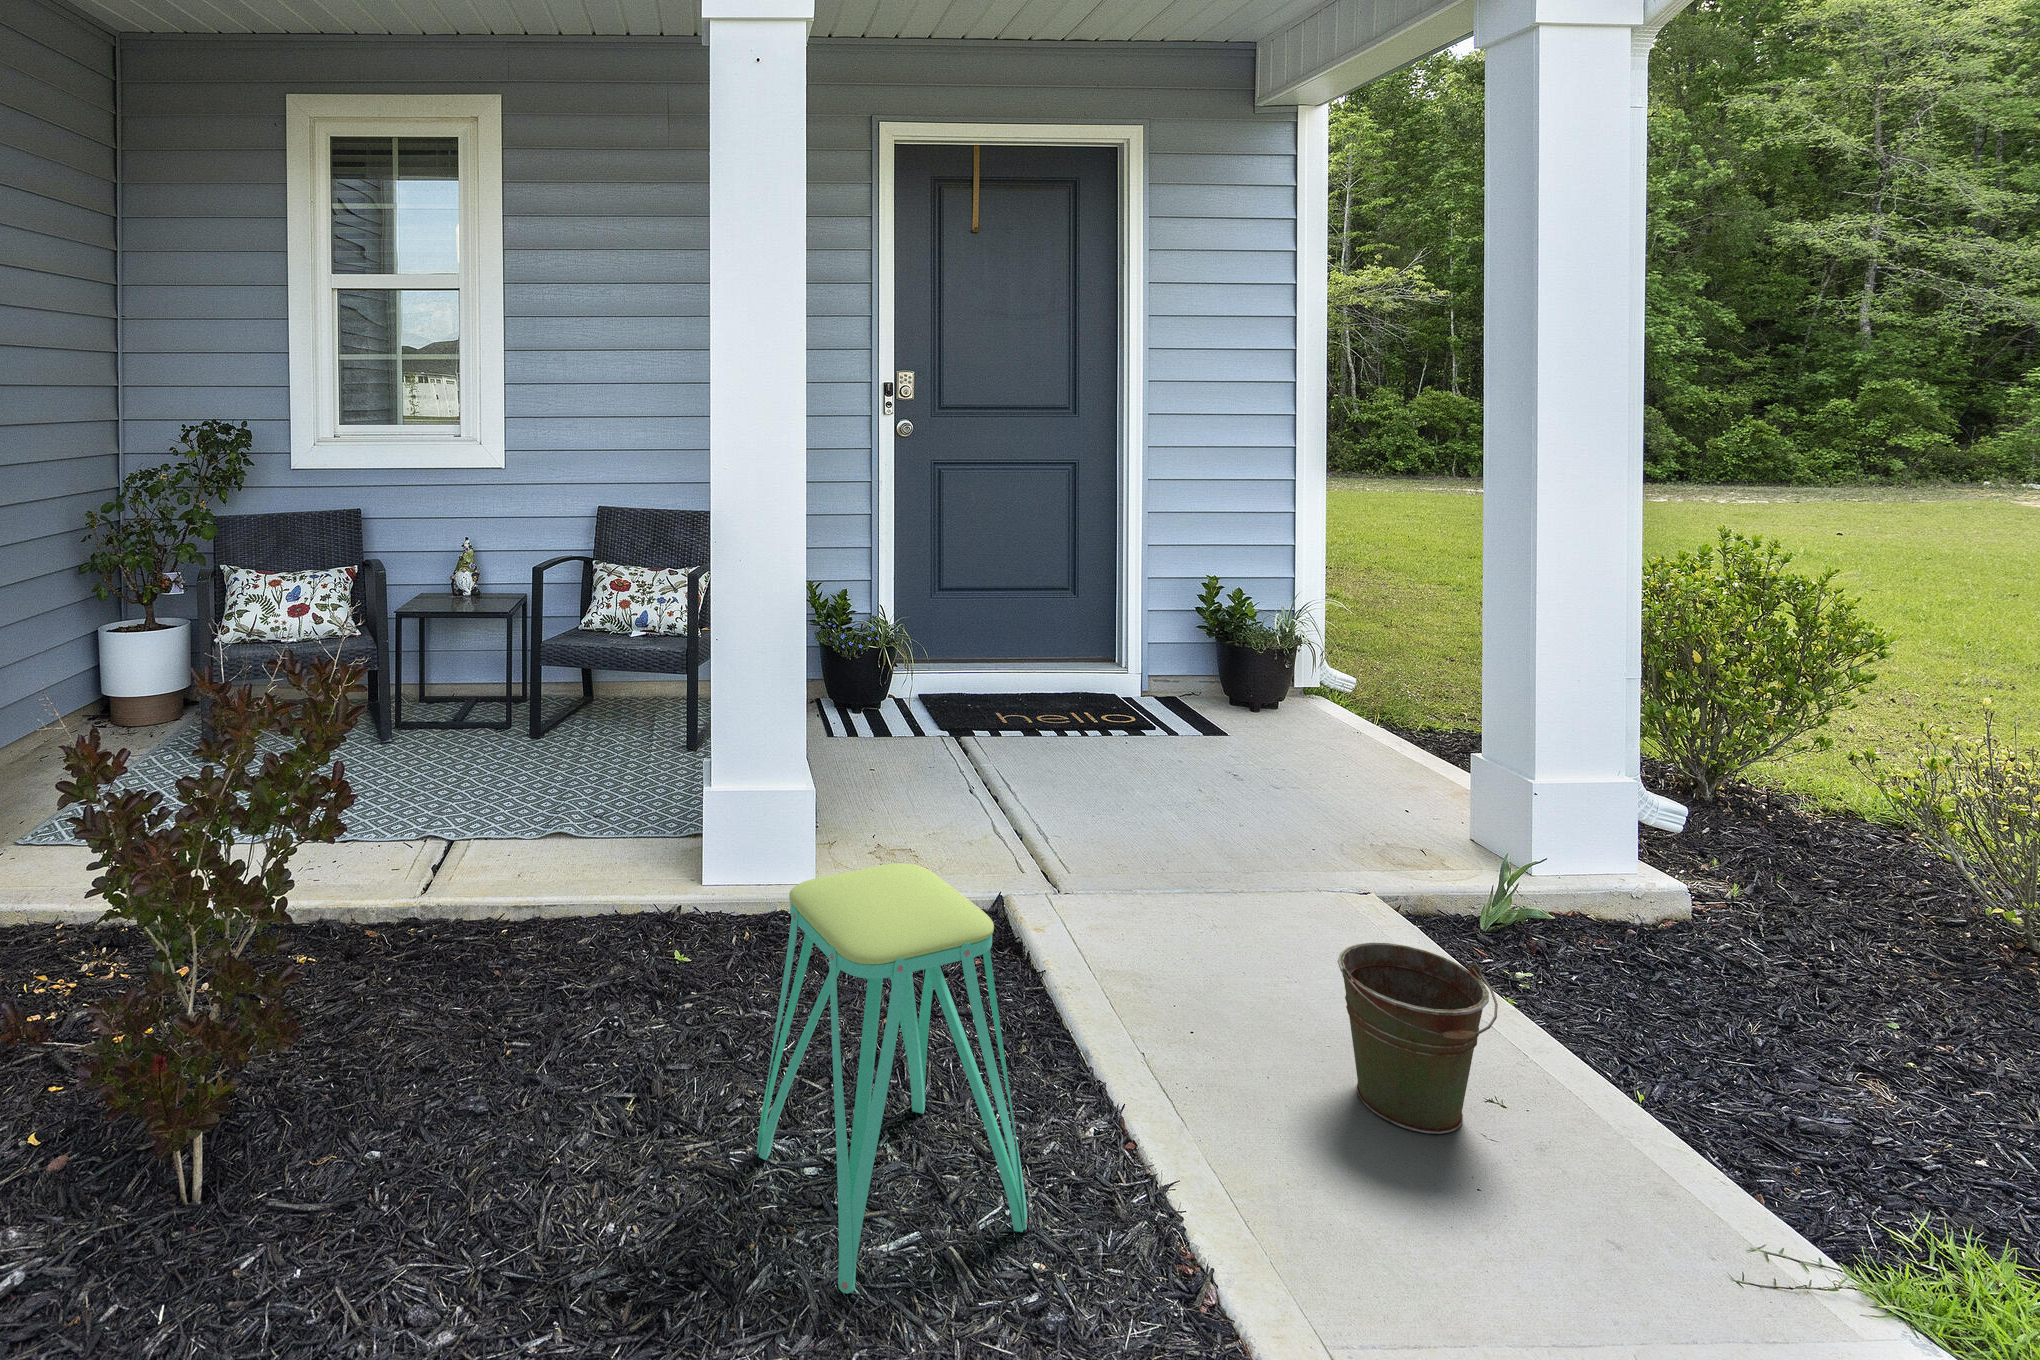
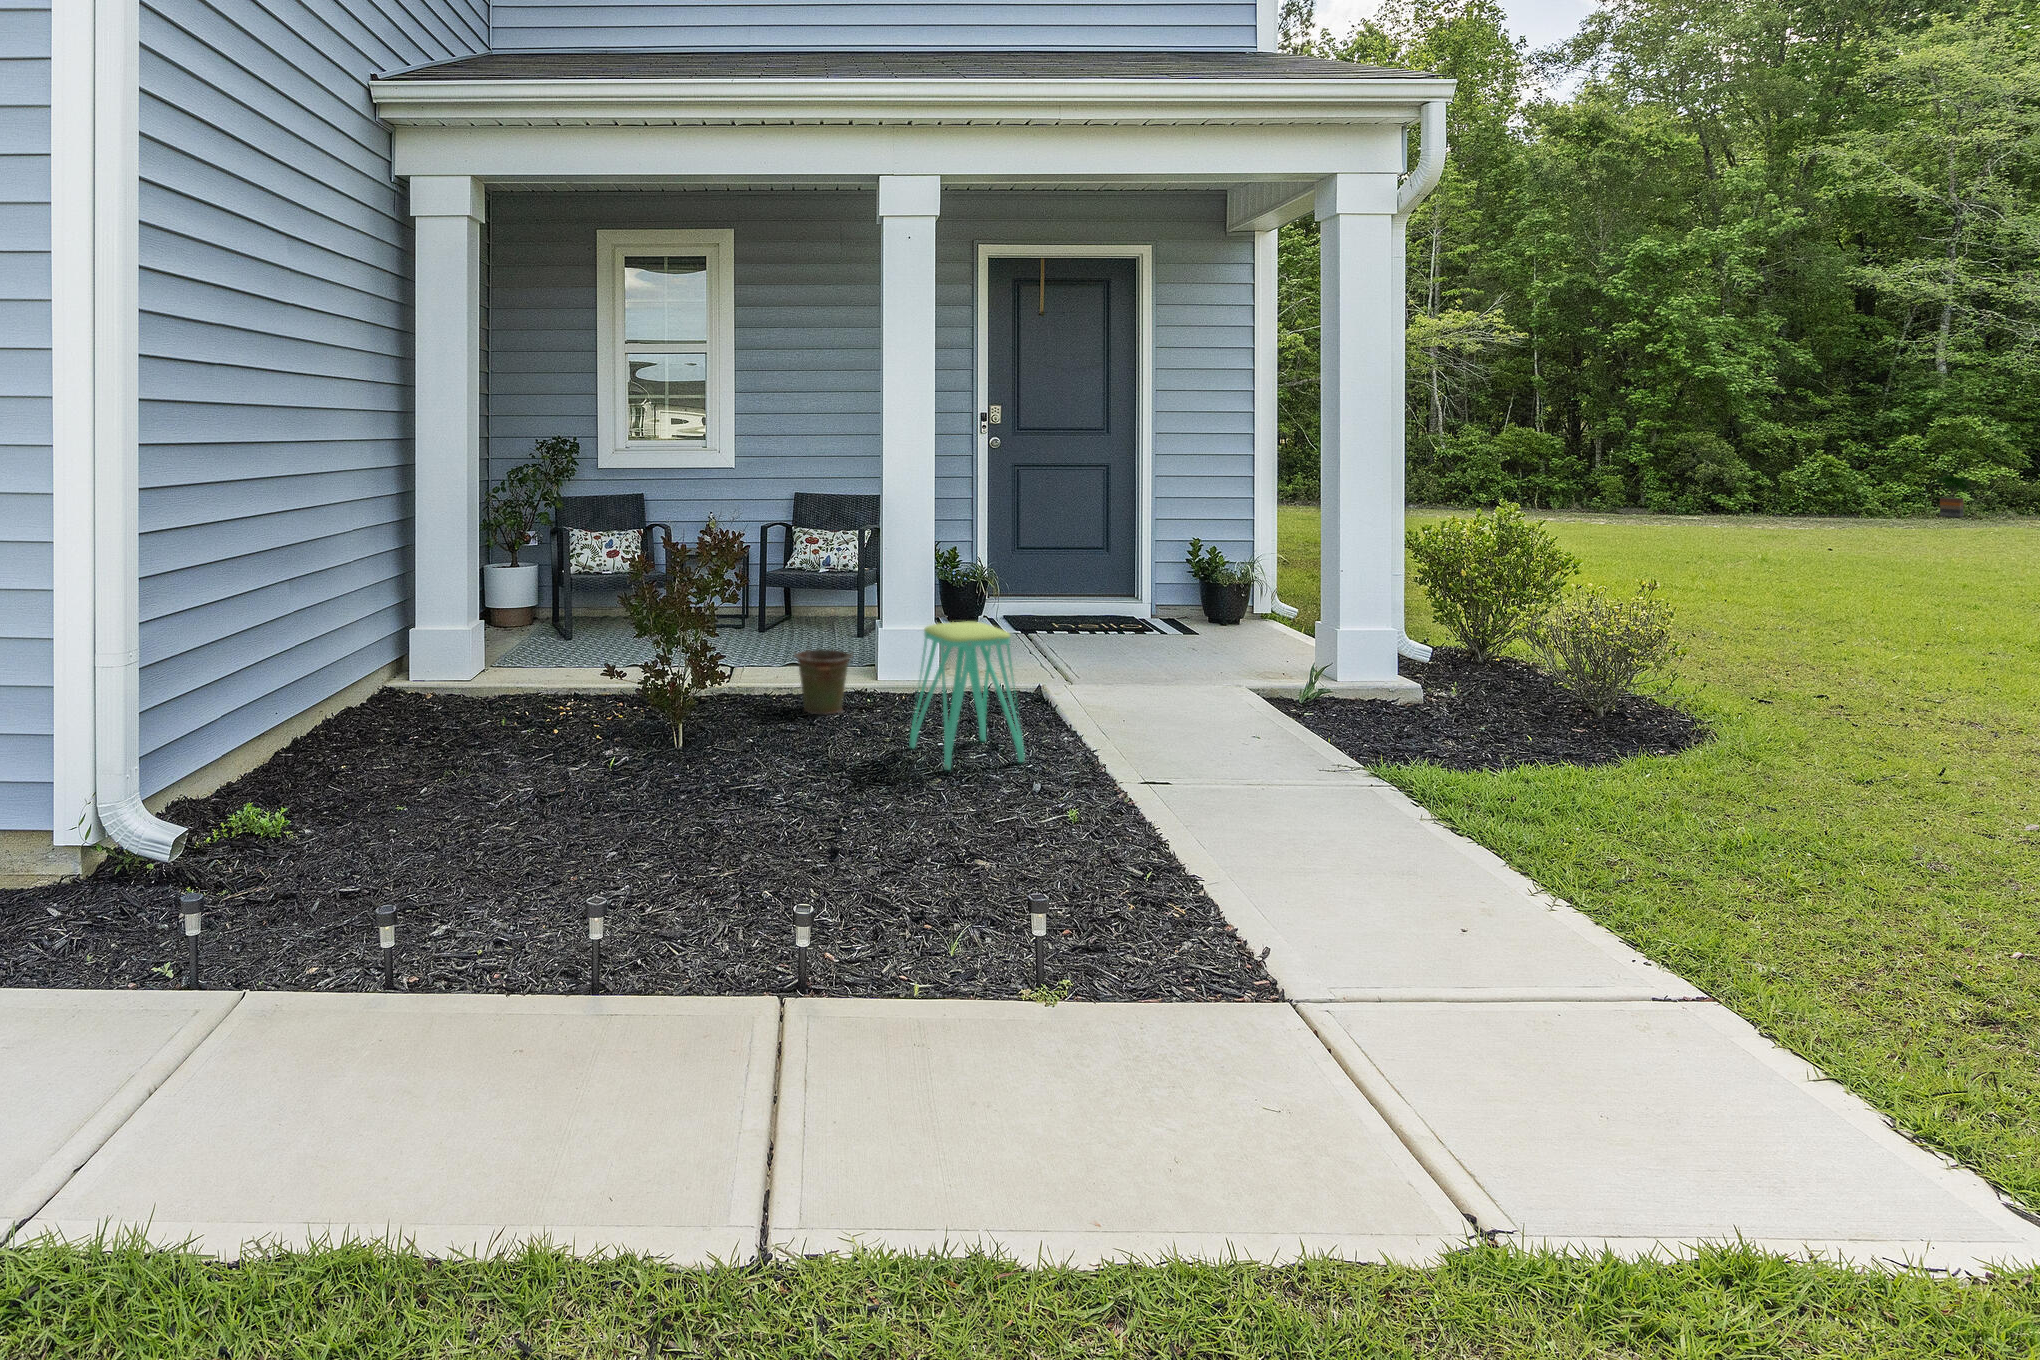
potted tree: none [1868,444,1910,488] -> present [1936,476,1970,517]
bucket: present [1338,943,1498,1134] -> present [794,649,852,714]

